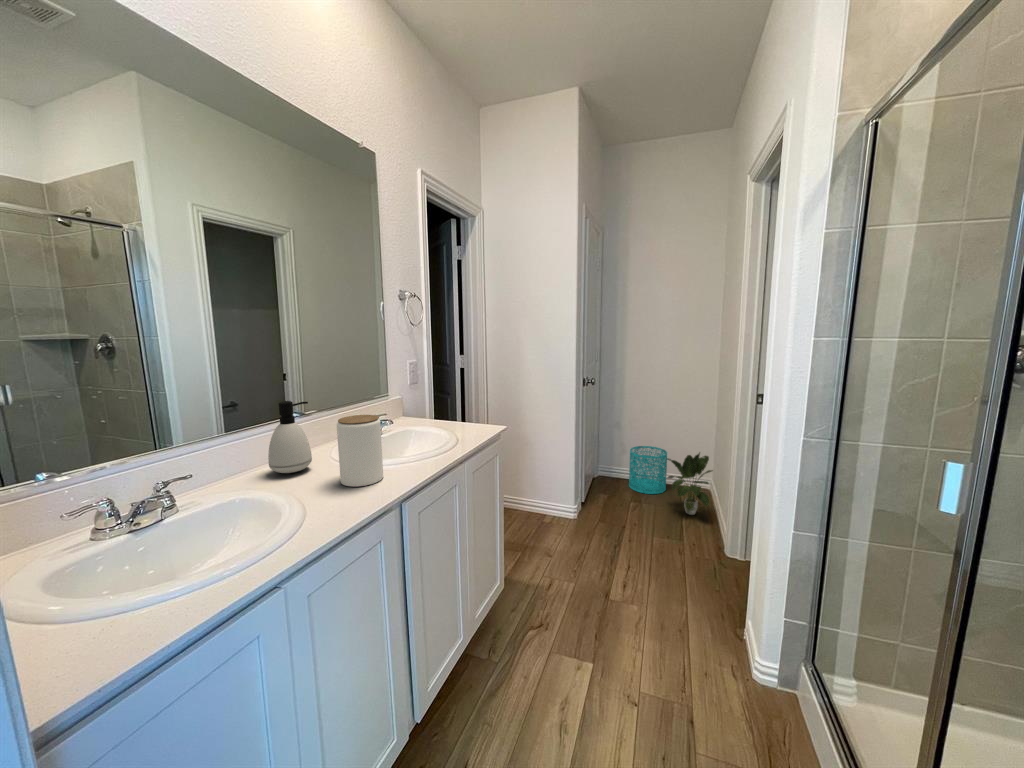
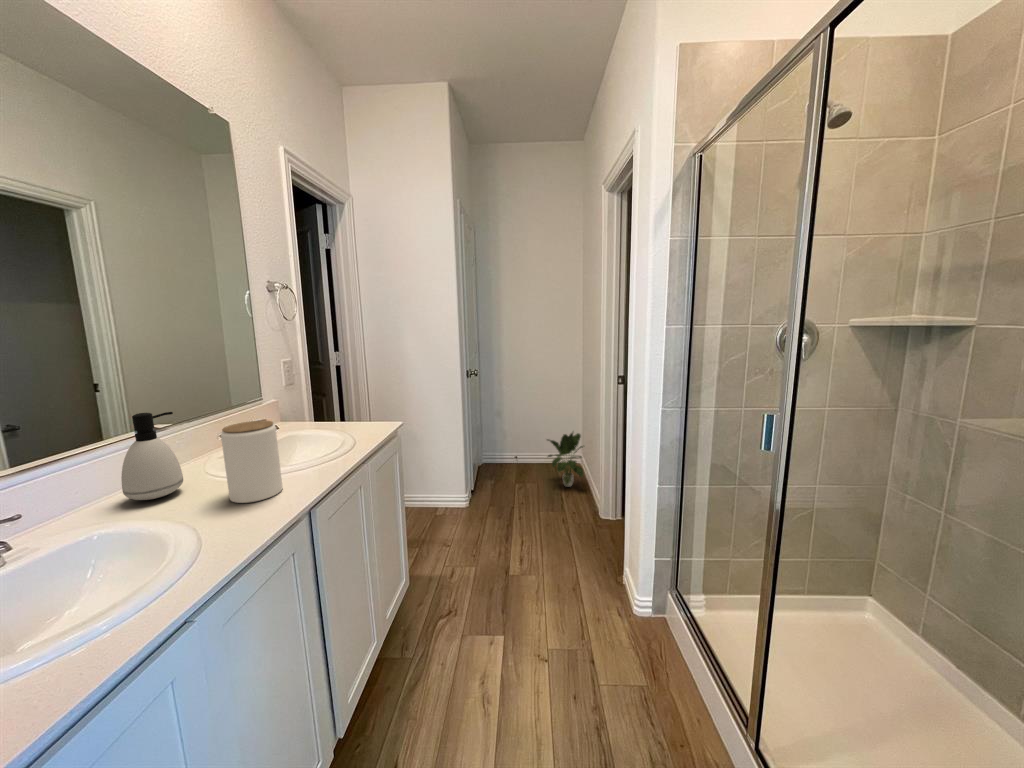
wastebasket: present [629,446,667,494] -> none [512,430,545,474]

